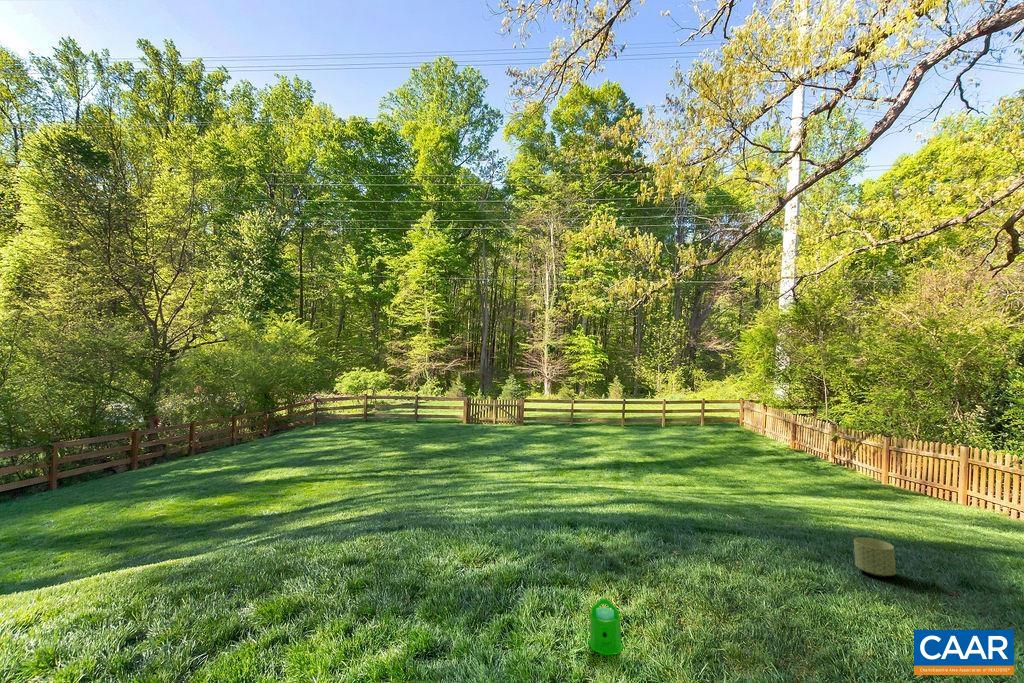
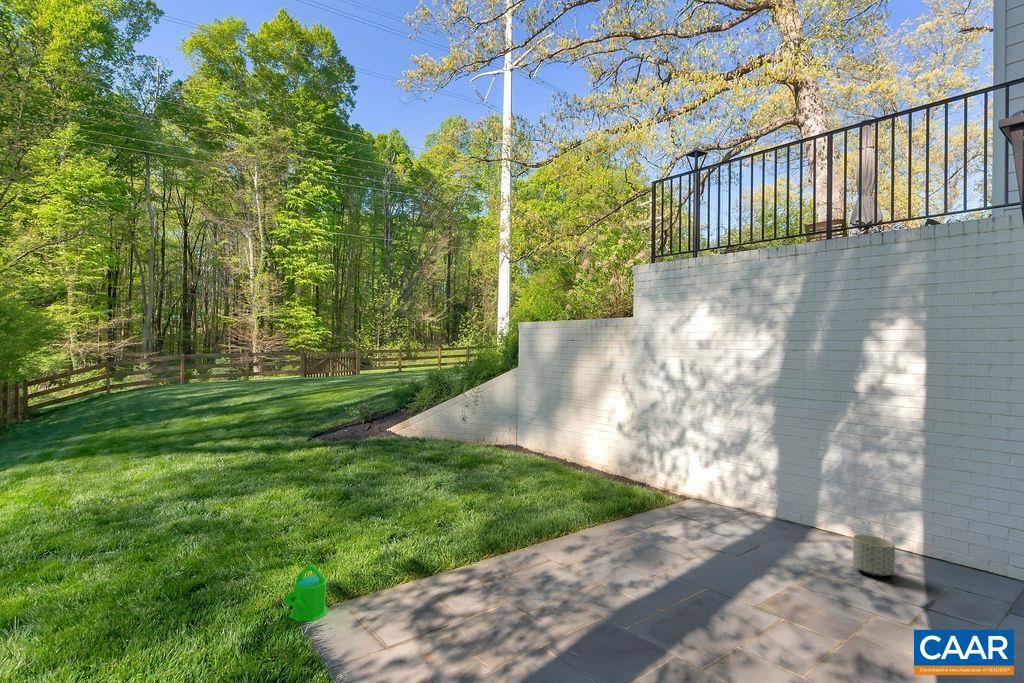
watering can: present [588,598,623,655] -> present [285,565,328,622]

